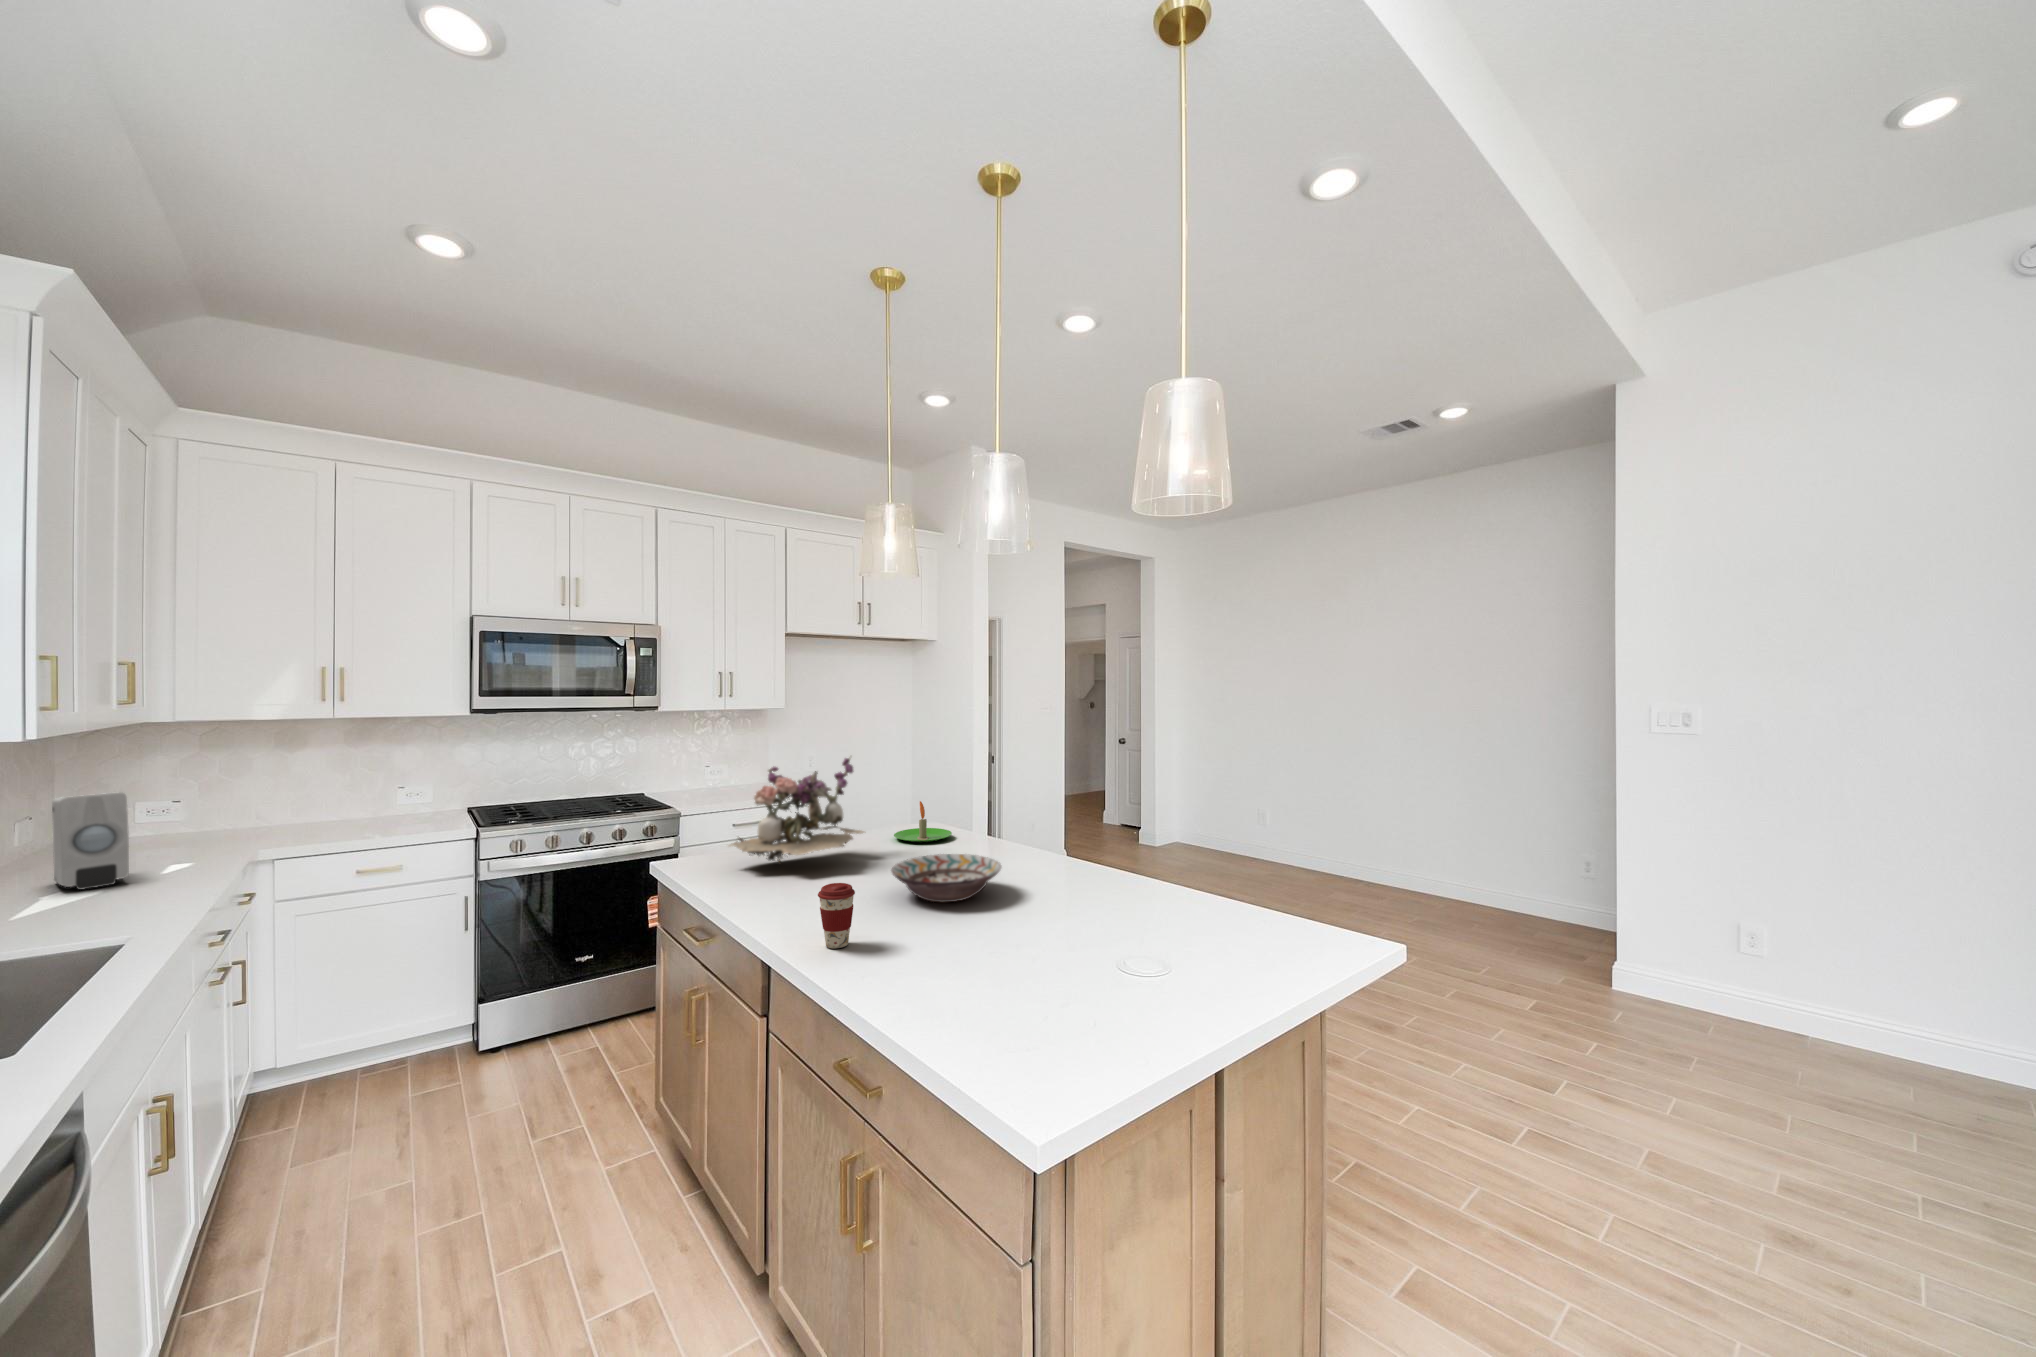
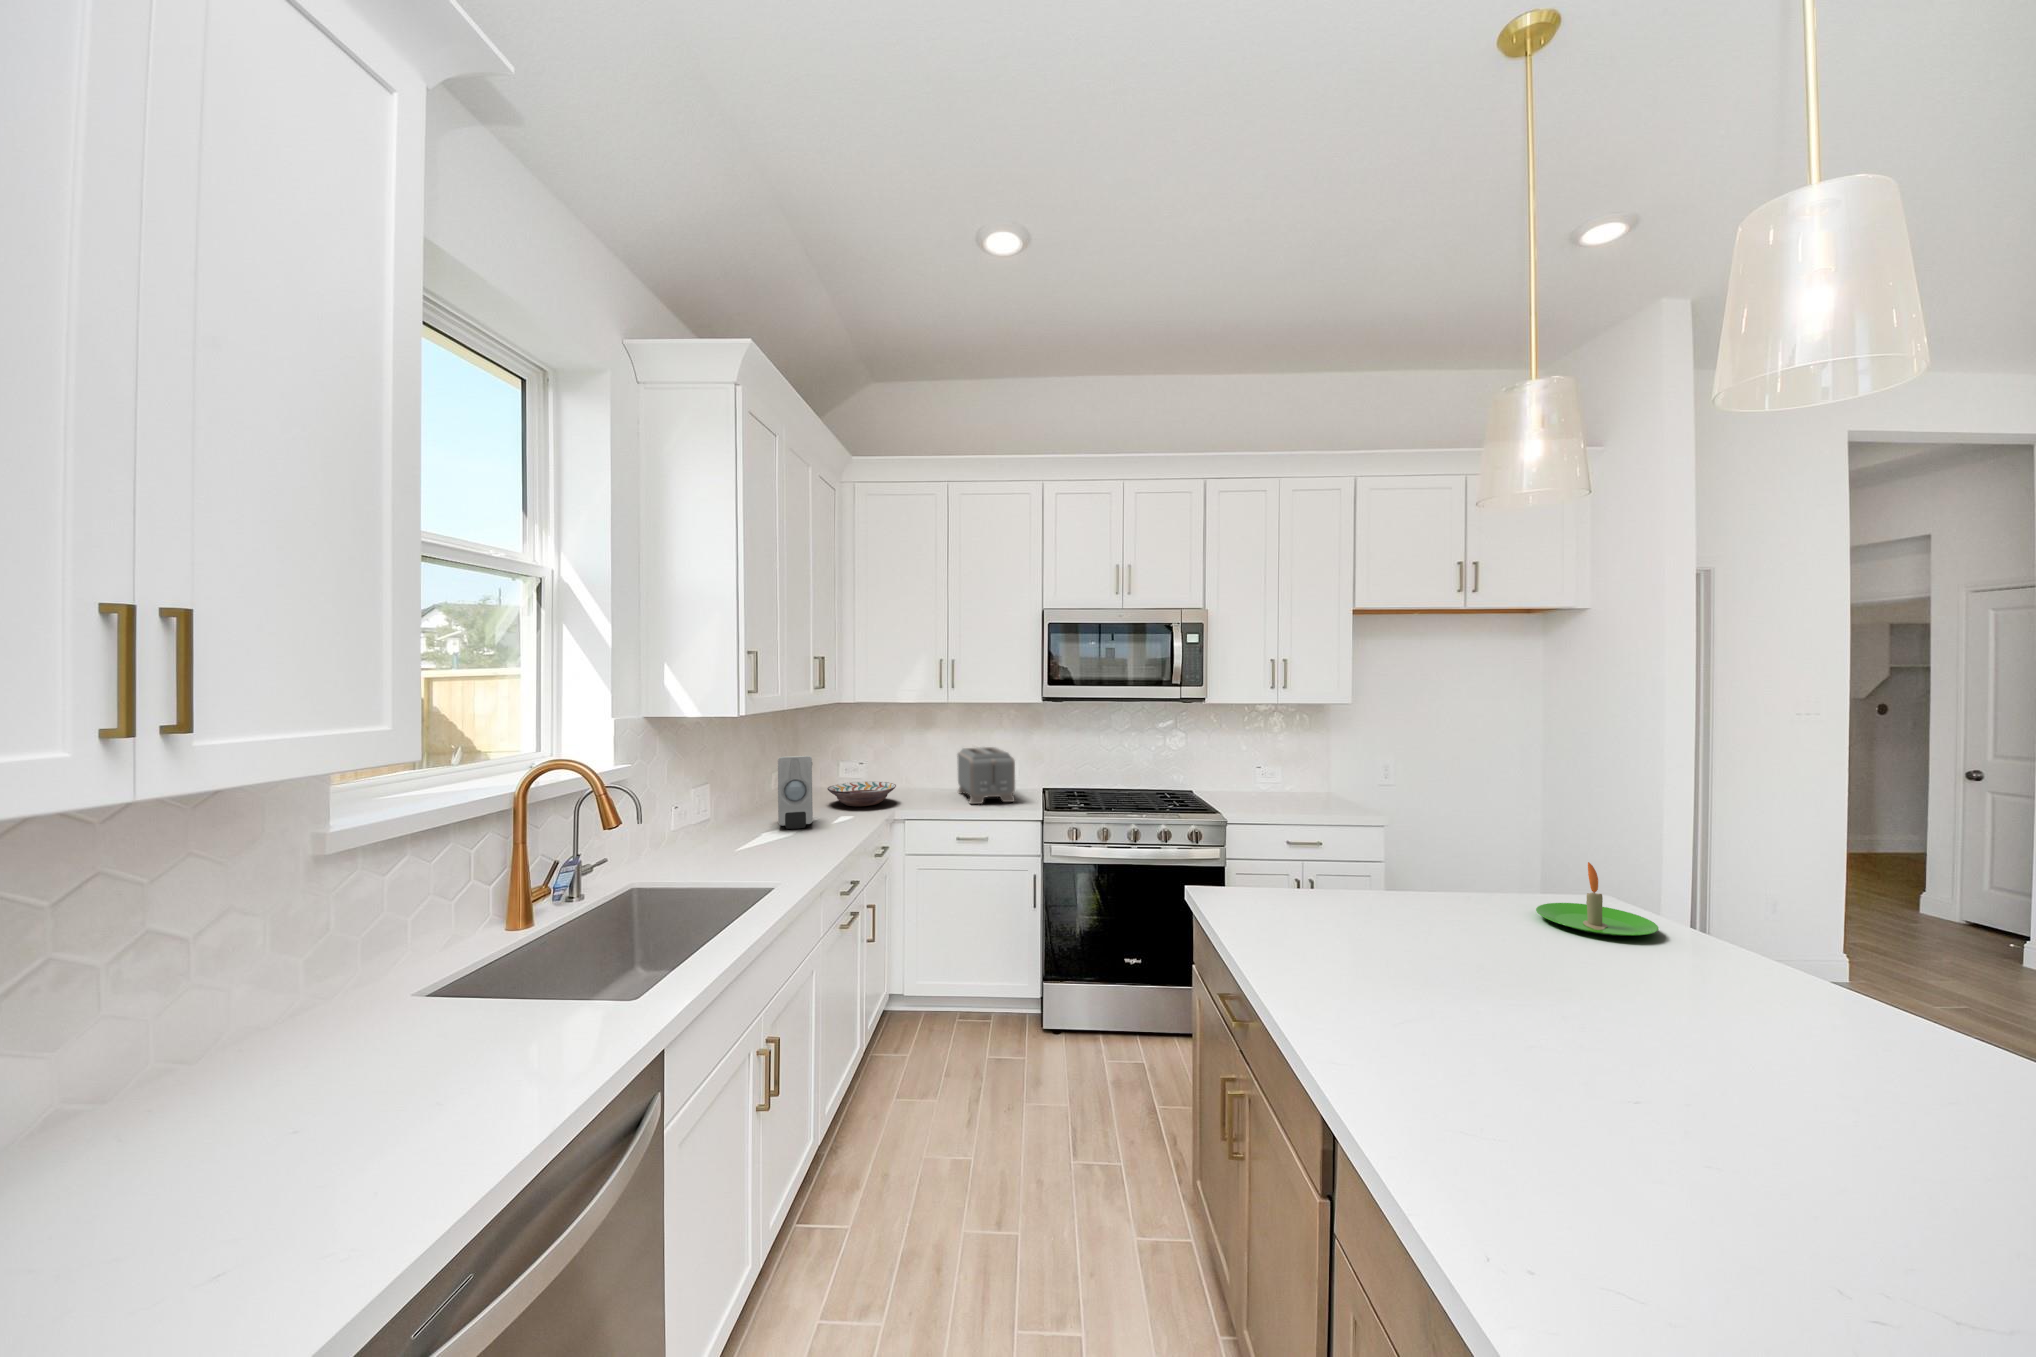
flower arrangement: present [729,758,864,862] -> none [1269,778,1489,929]
toaster: none [345,766,437,831] -> present [957,747,1015,804]
decorative bowl: present [891,854,1001,902] -> present [827,782,896,806]
coffee cup: present [818,883,855,948] -> none [1413,1037,1495,1177]

